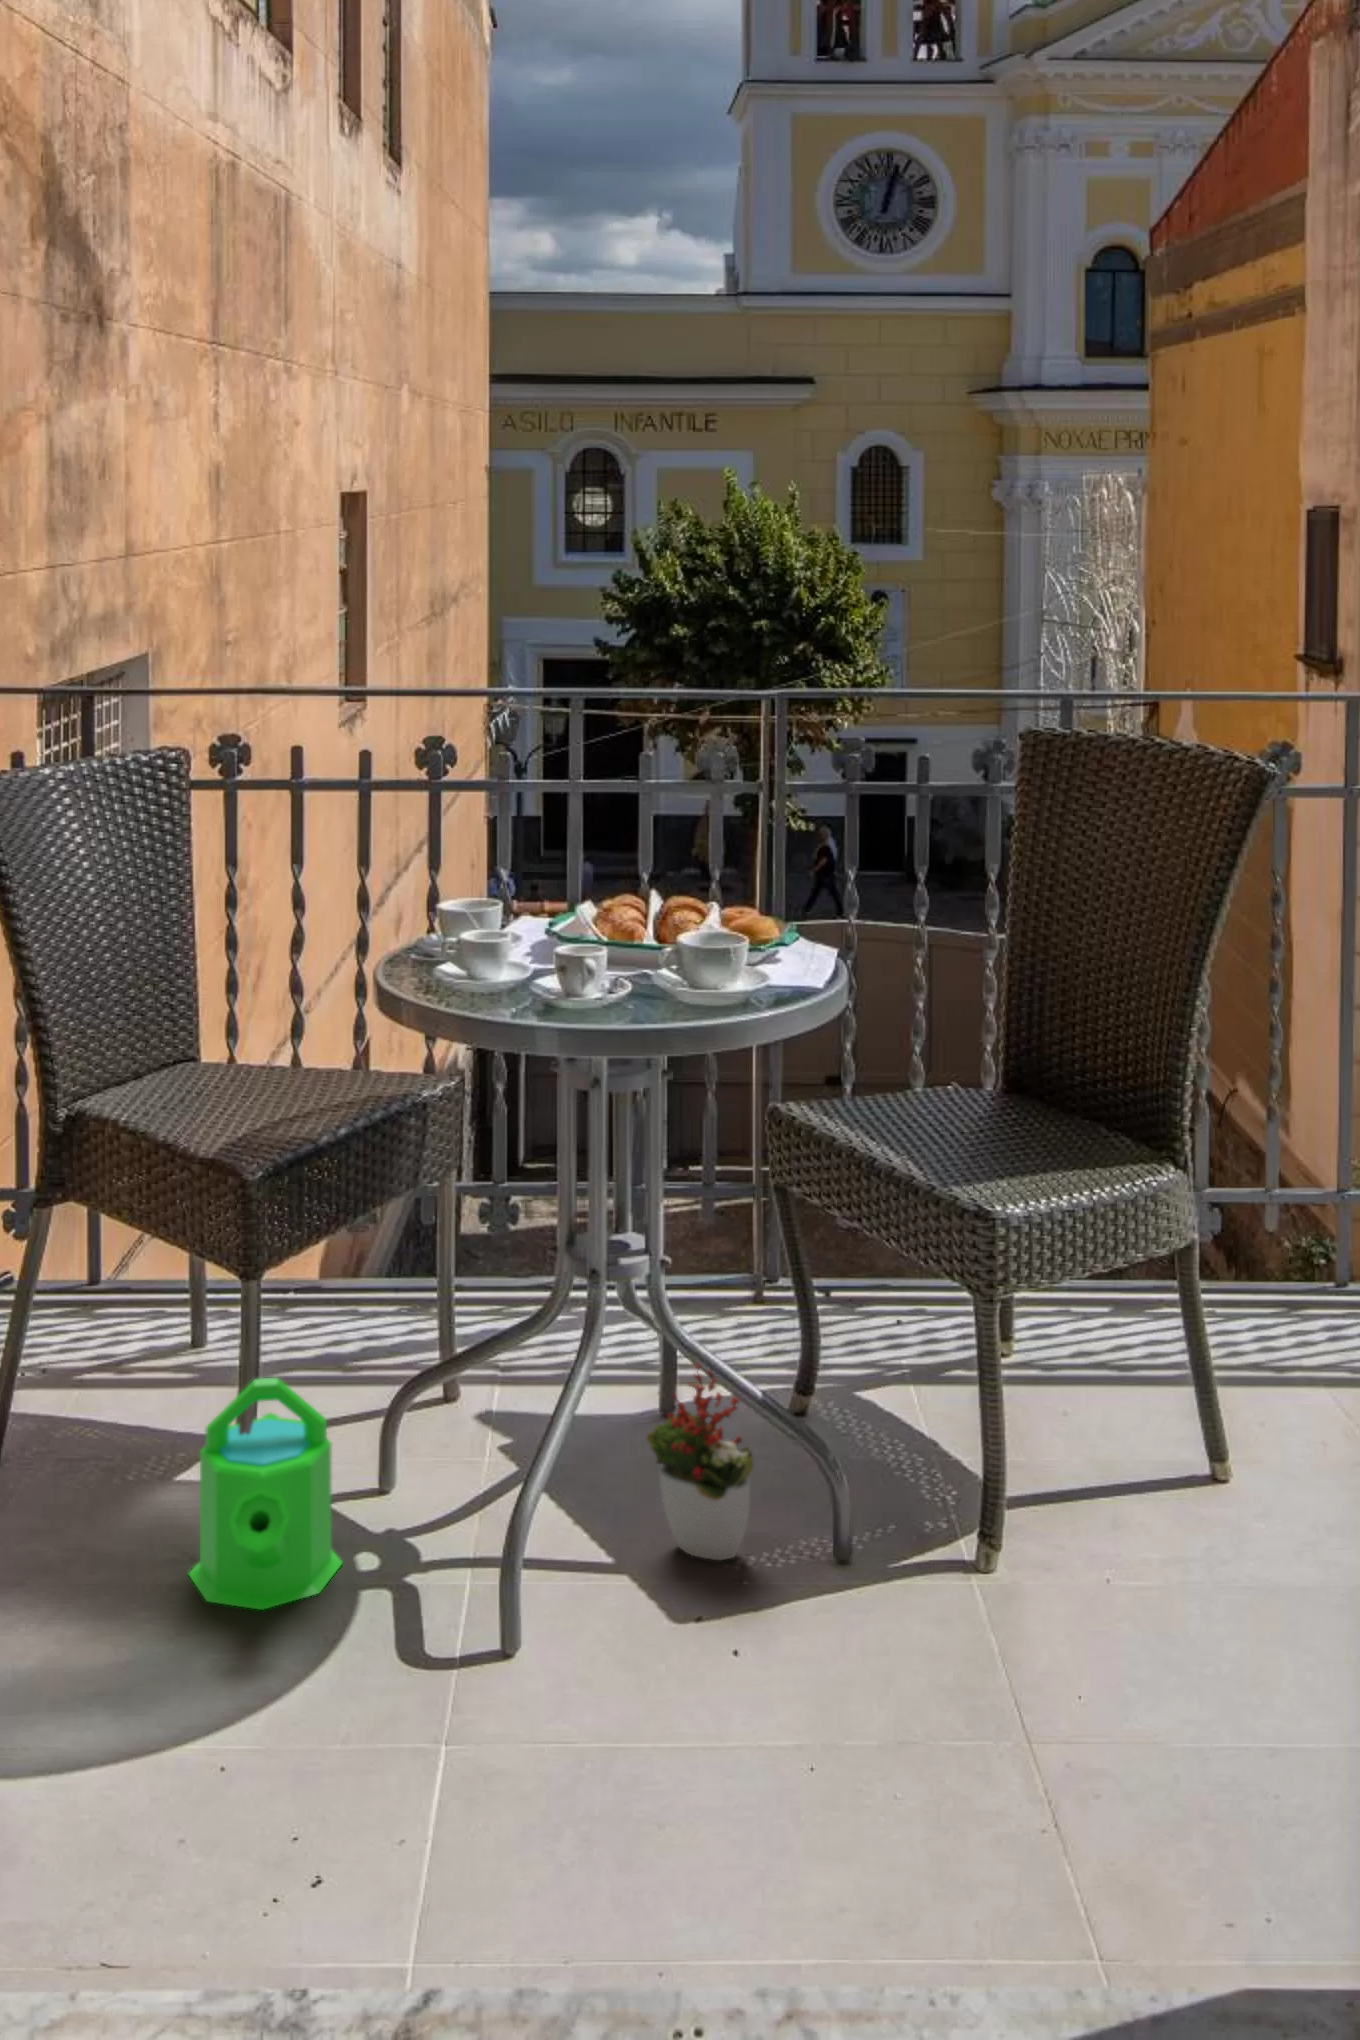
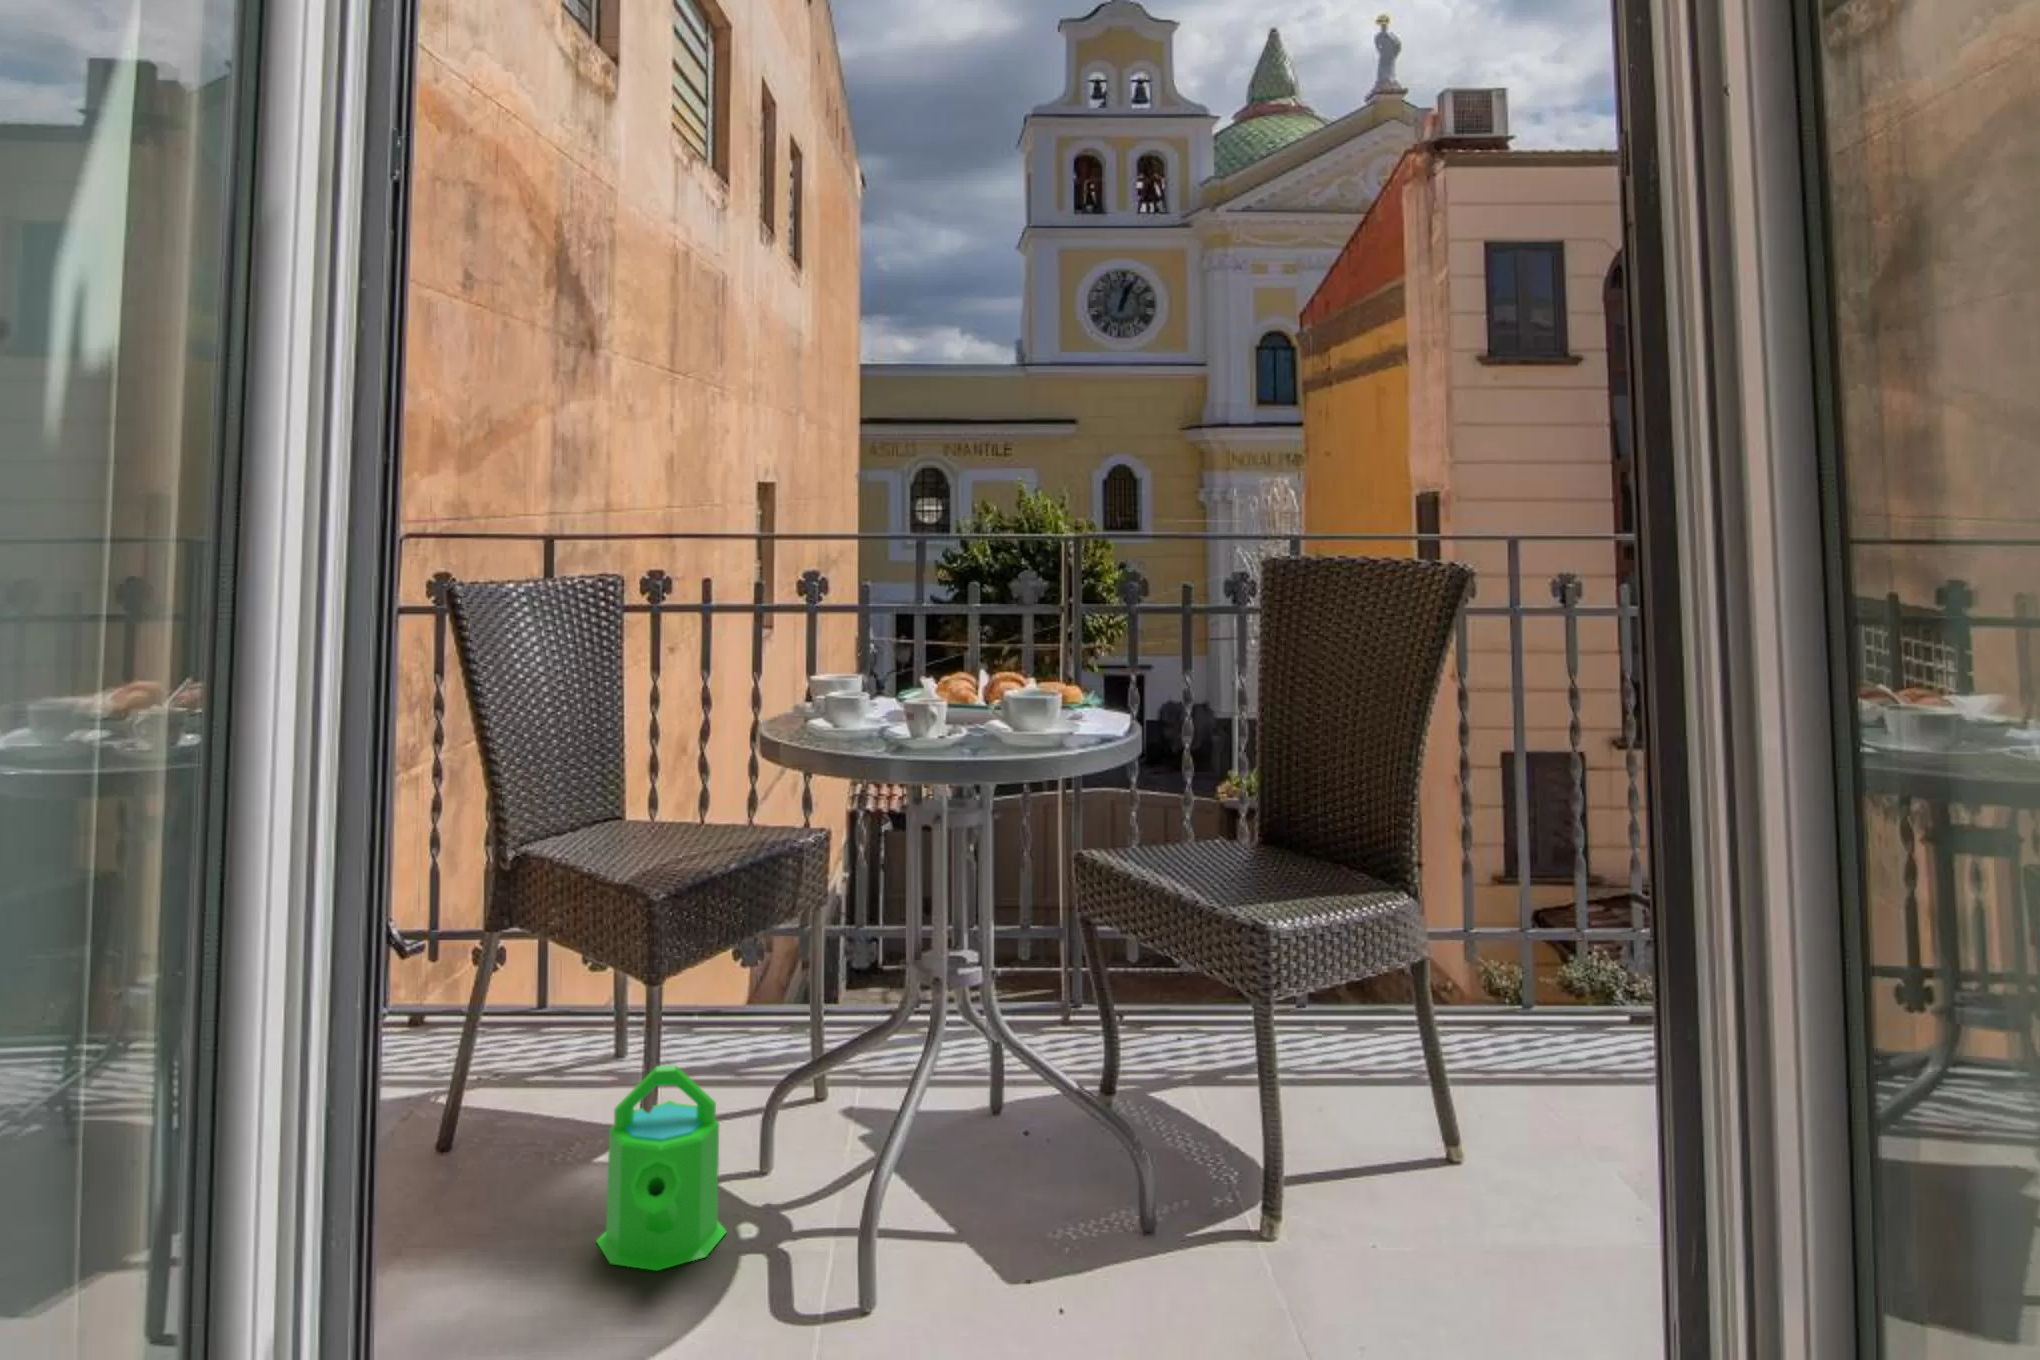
decorative plant: present [647,1364,753,1560] -> none [982,1055,1072,1230]

